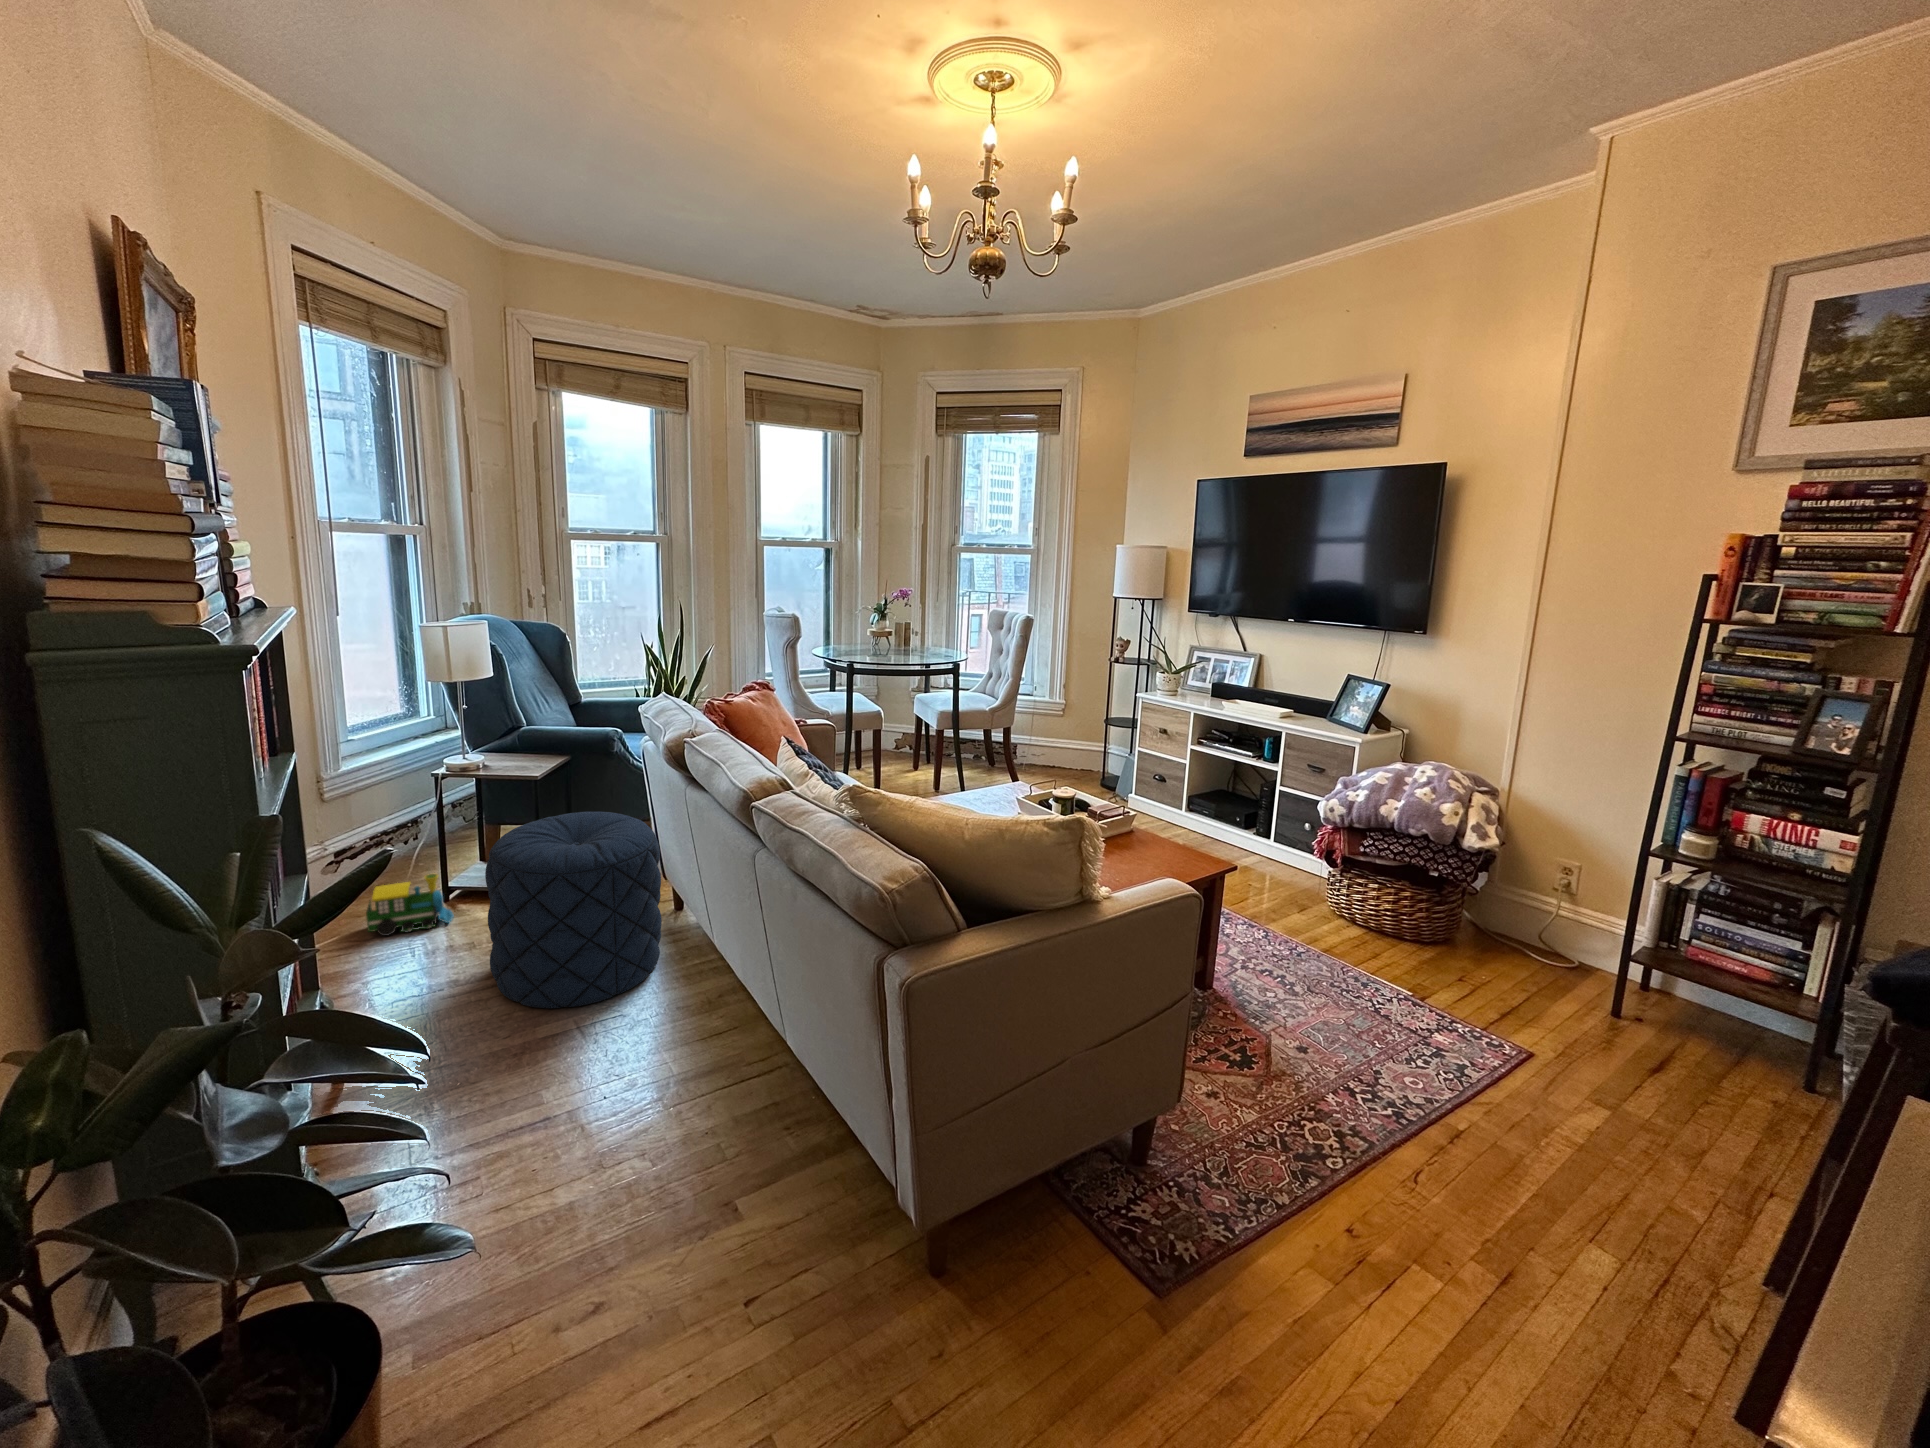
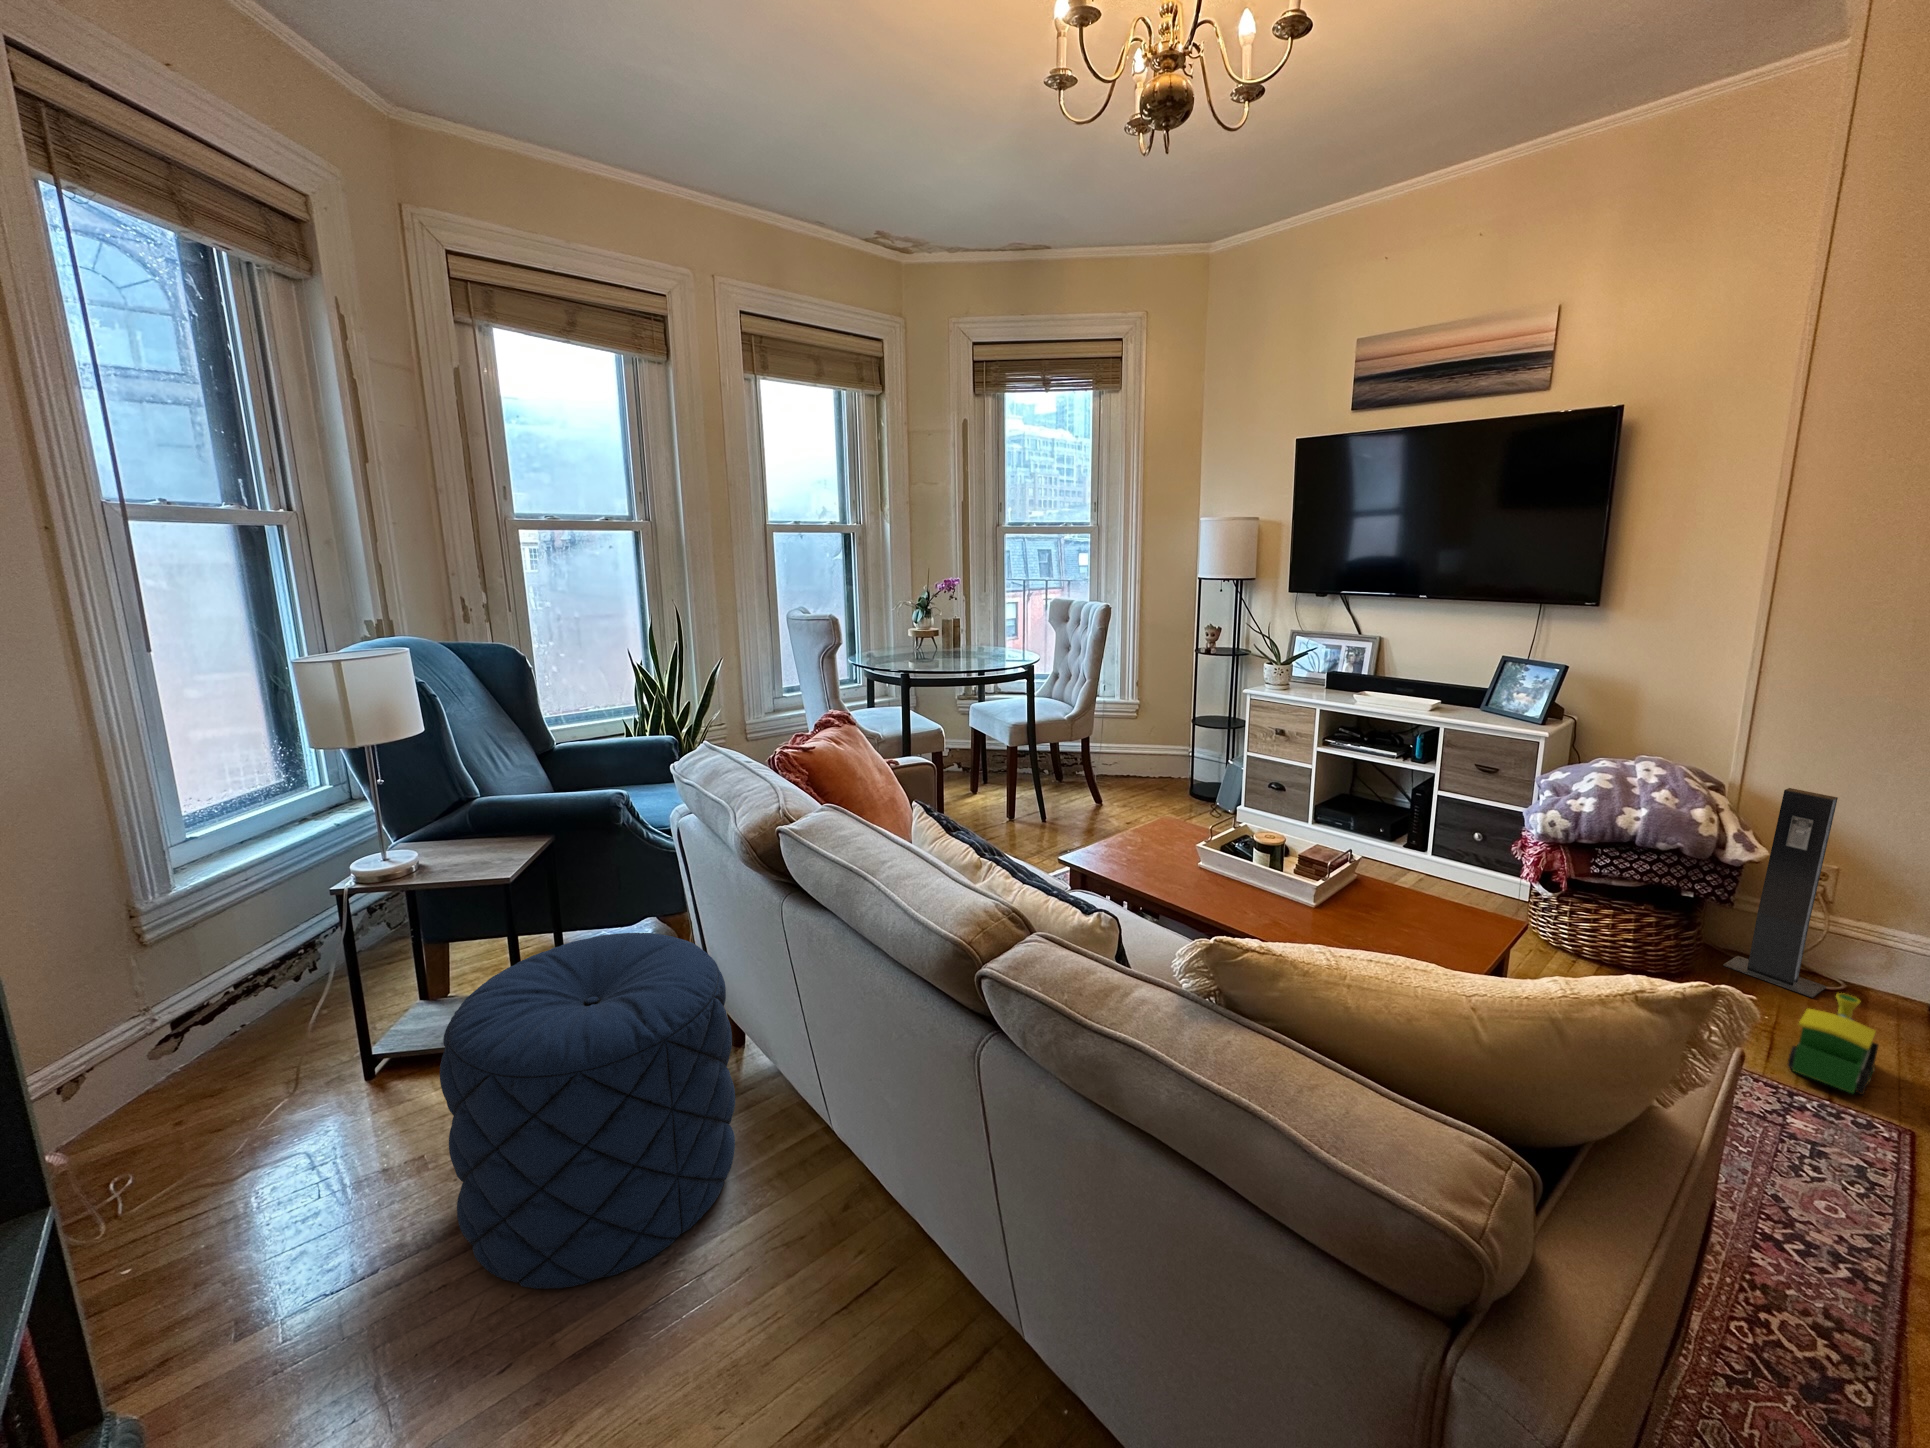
speaker: none [1477,793,1566,969] -> present [1723,788,1838,998]
toy train: present [366,874,454,936] -> present [1788,993,1878,1095]

